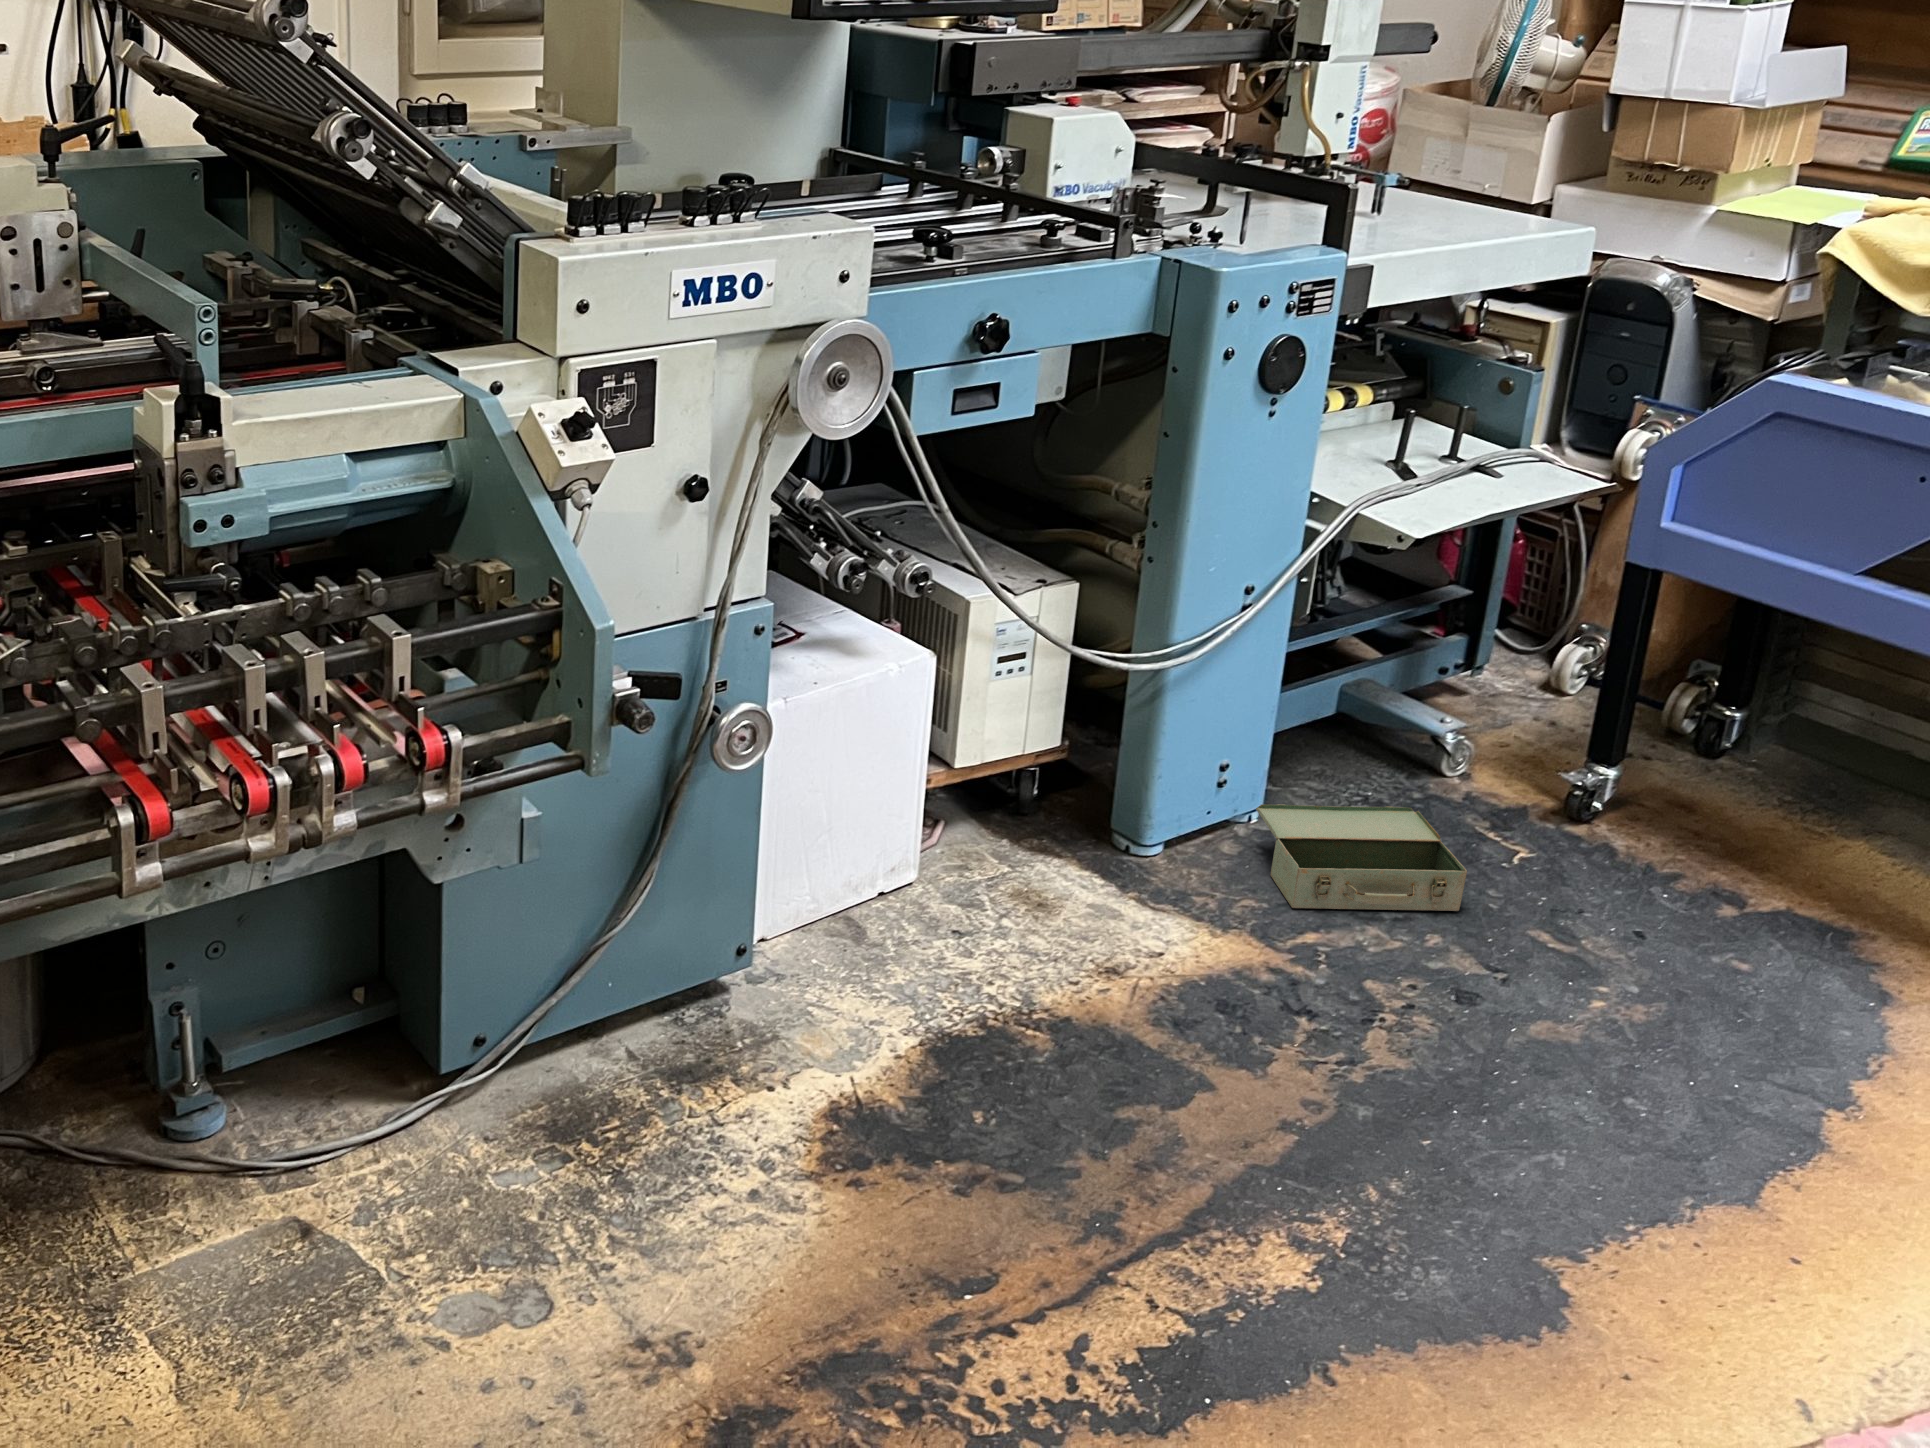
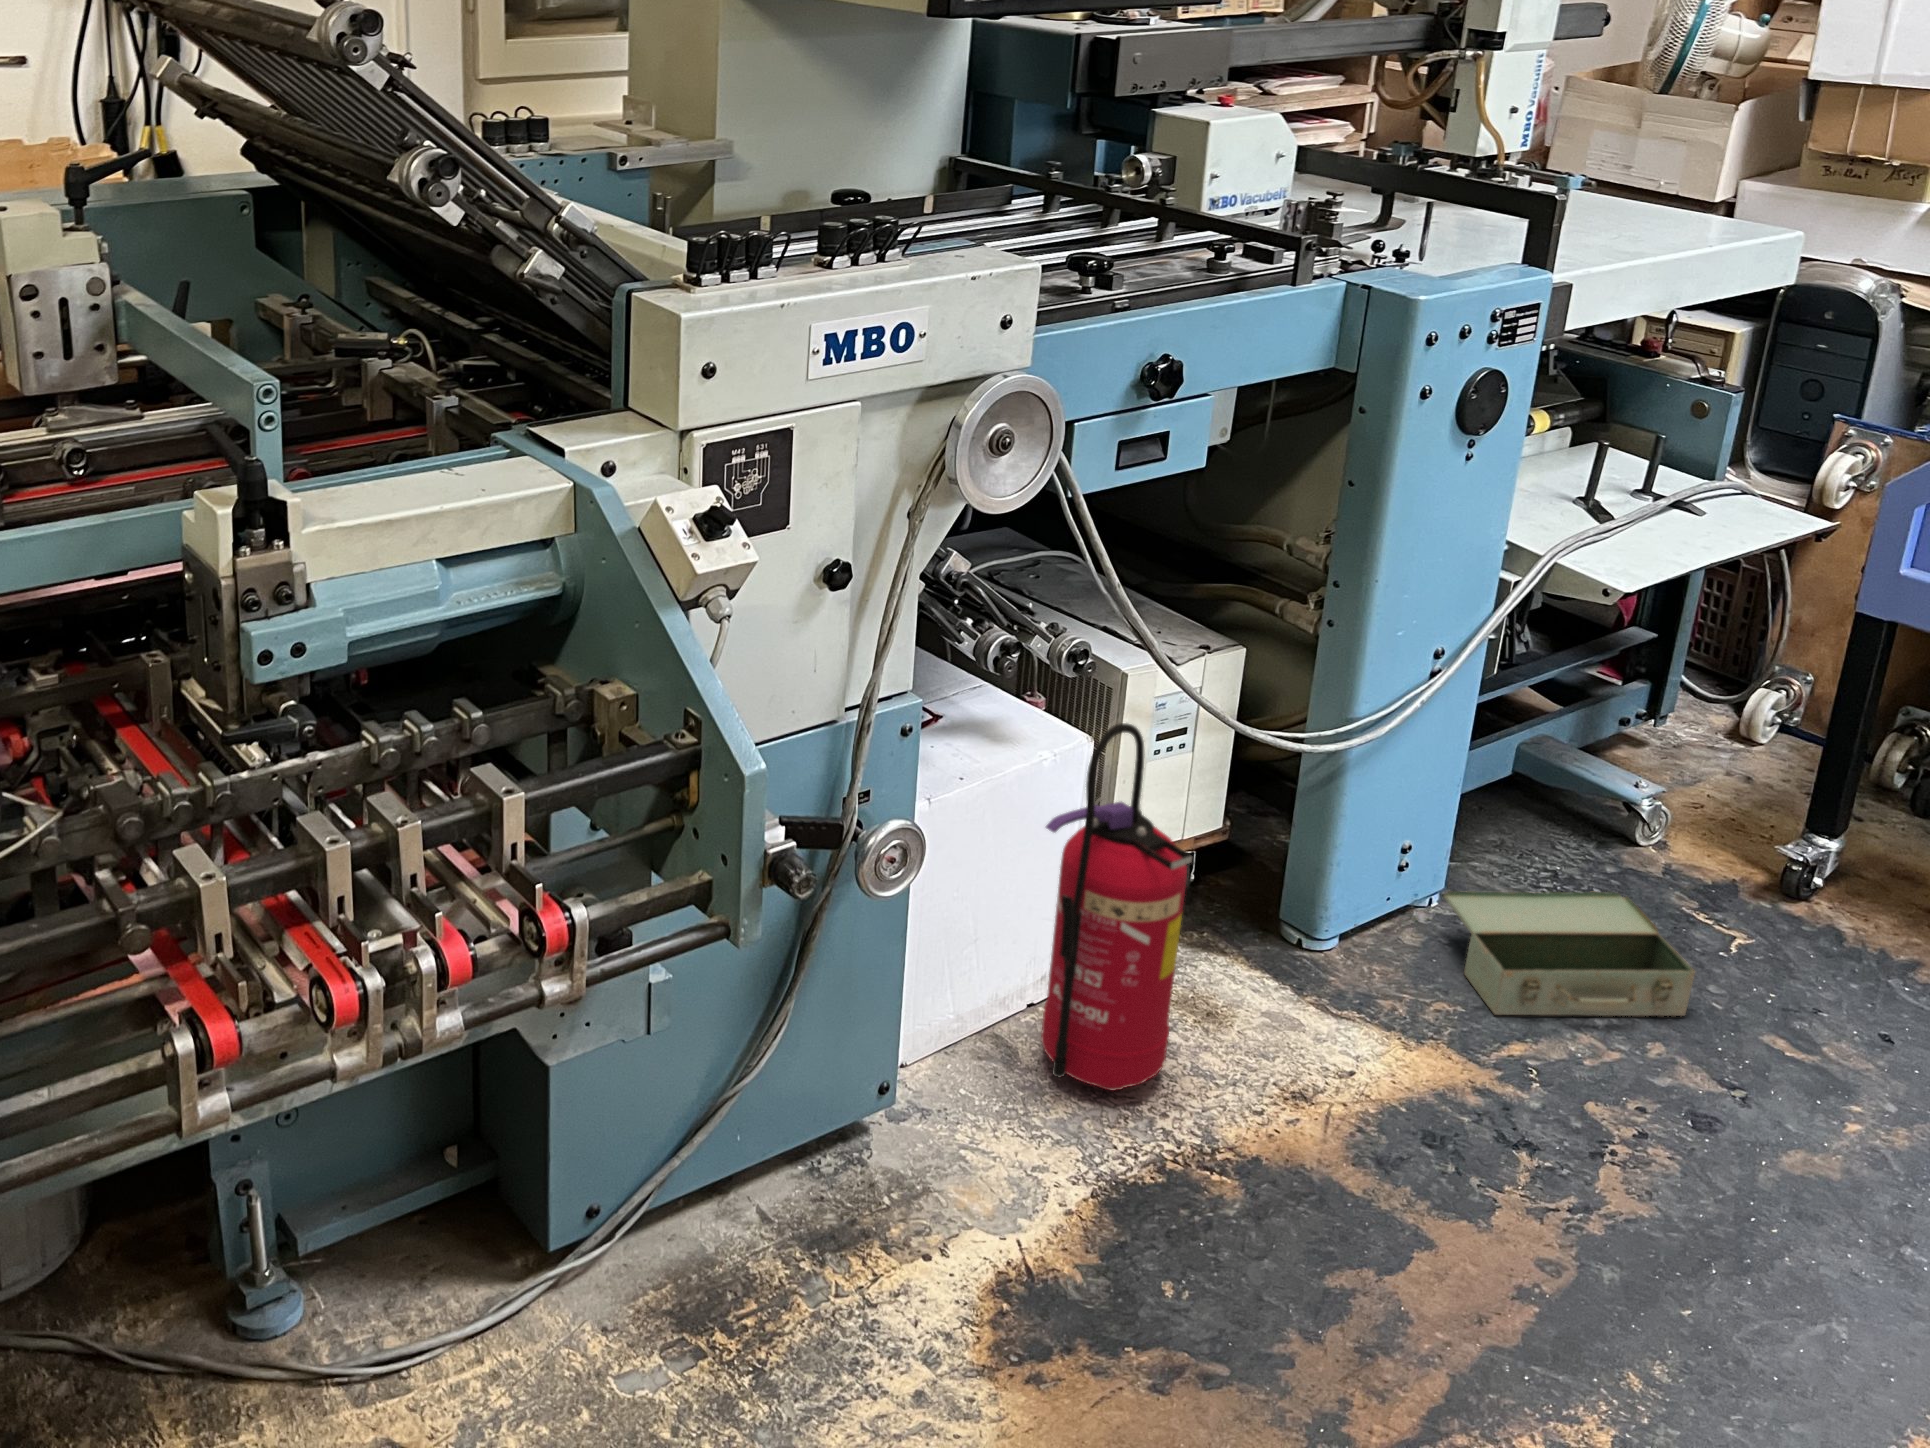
fire extinguisher: none [888,636,1015,962] -> present [1041,723,1192,1090]

